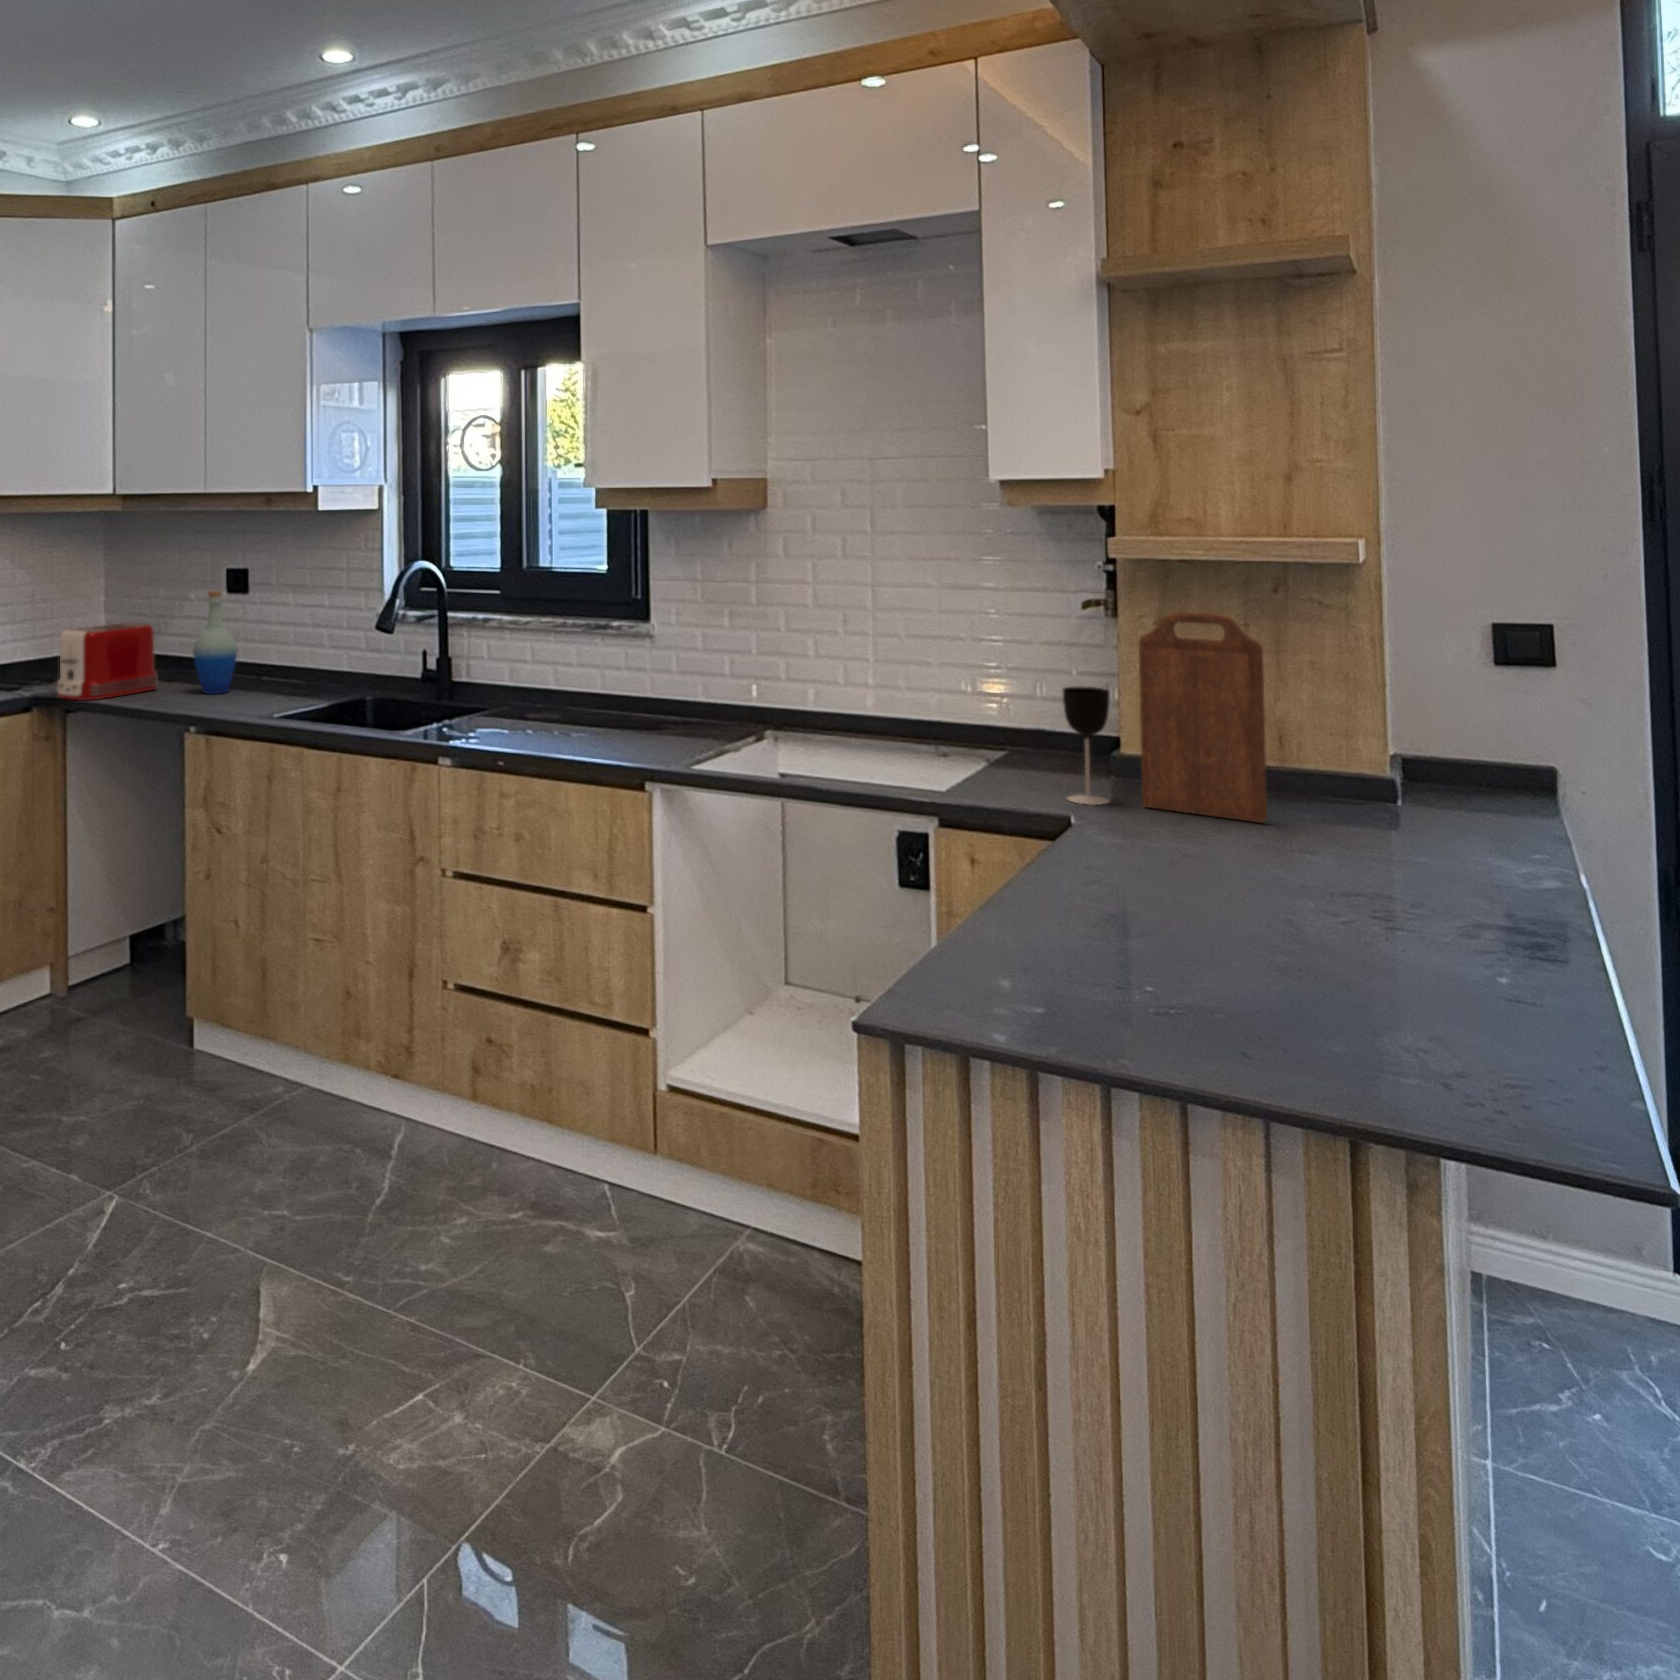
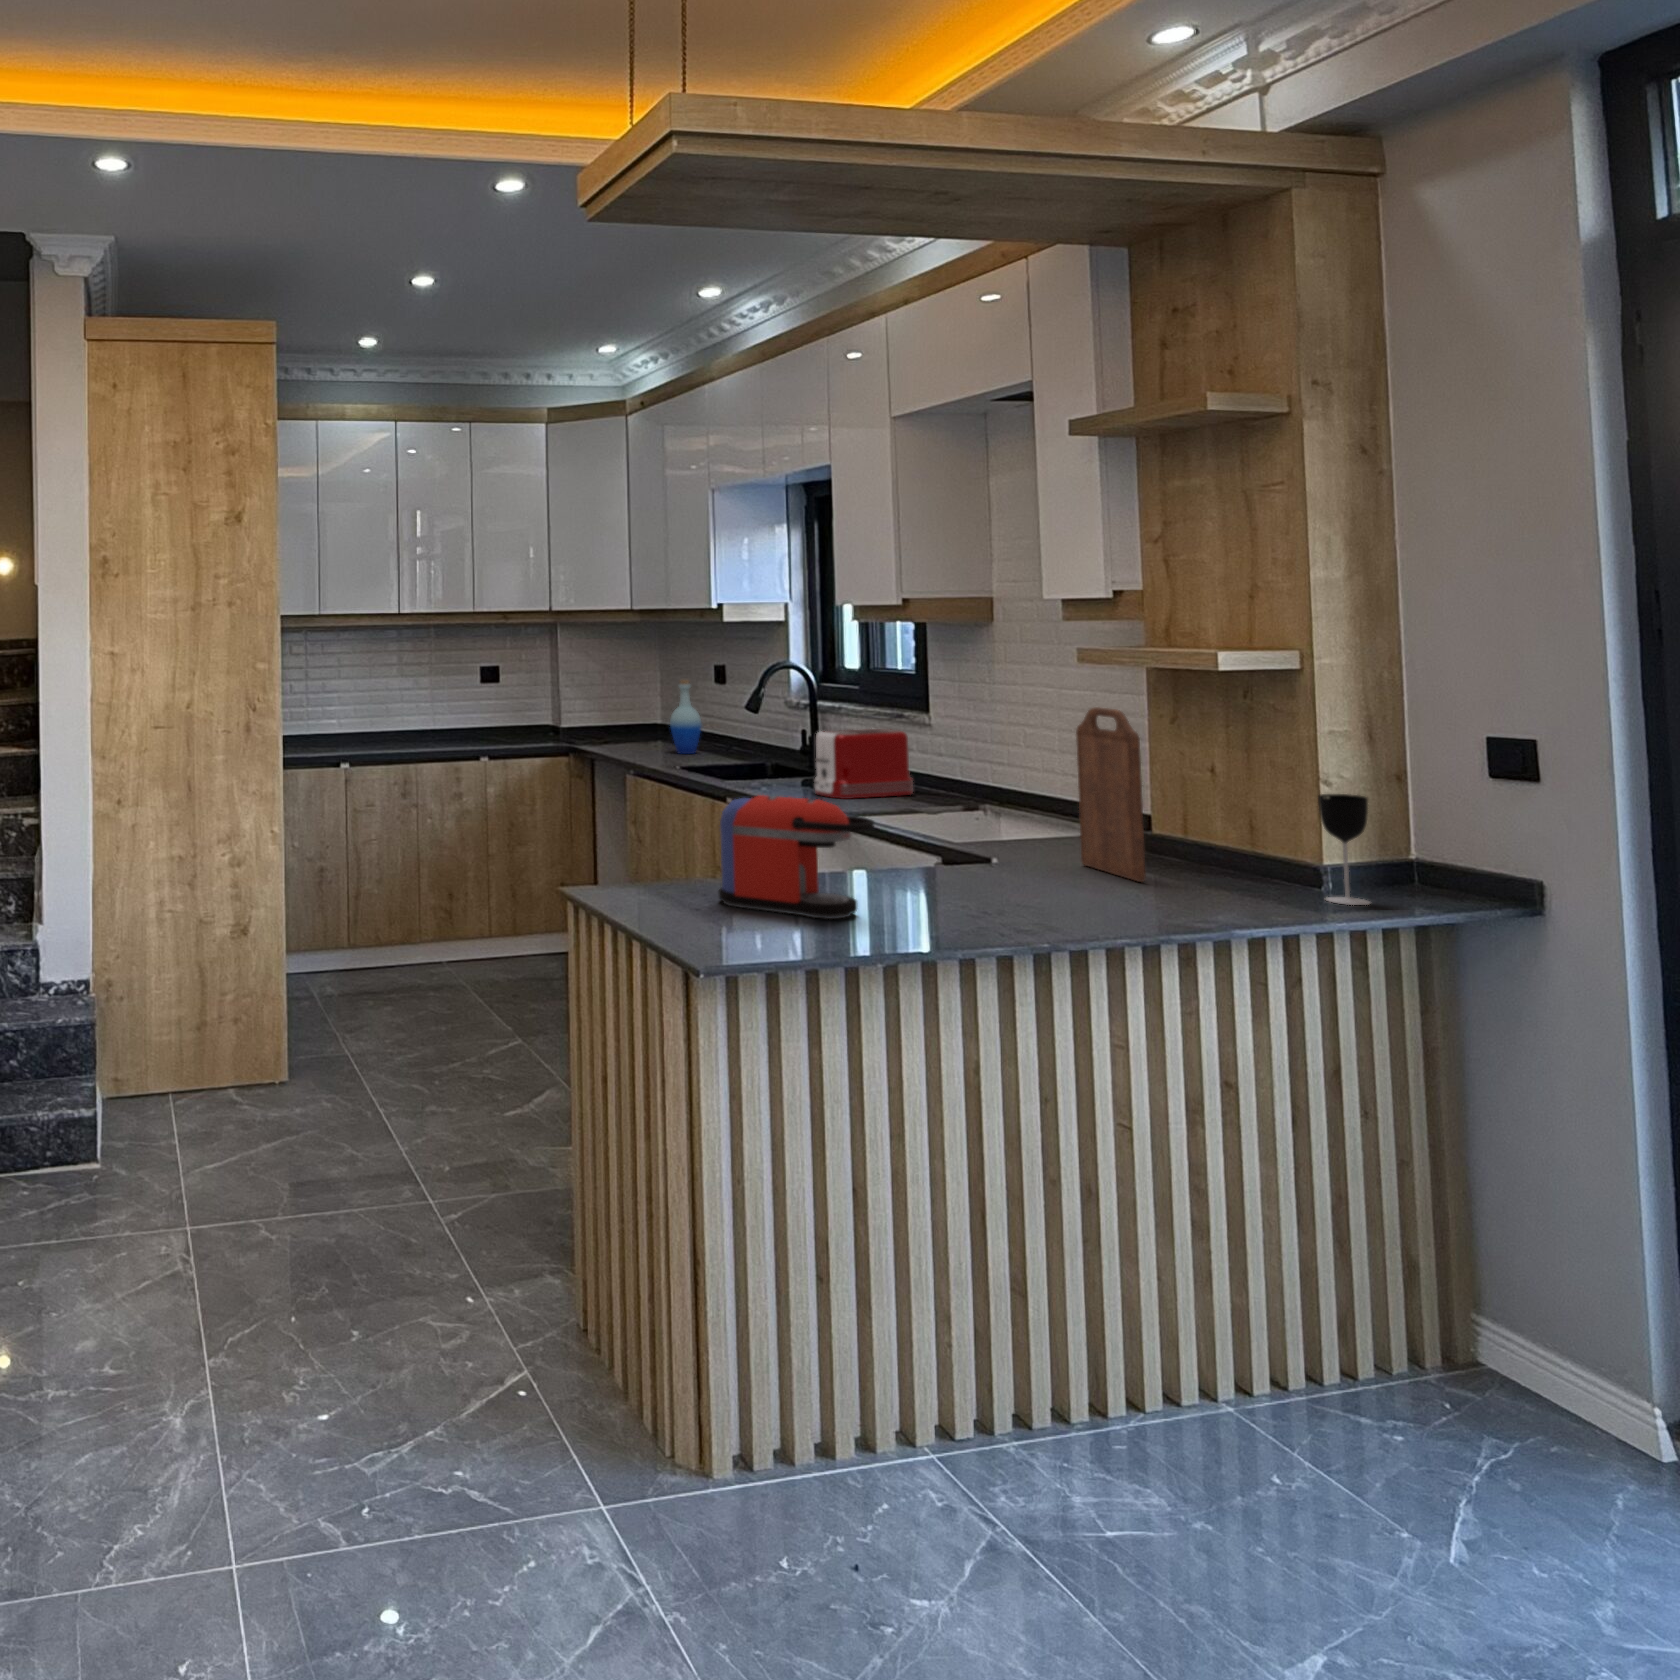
toaster: present [57,623,157,701] -> present [815,729,913,799]
wine glass: present [1063,687,1109,805] -> present [1318,794,1370,905]
coffee maker: none [1118,787,1372,980] -> present [719,795,874,919]

